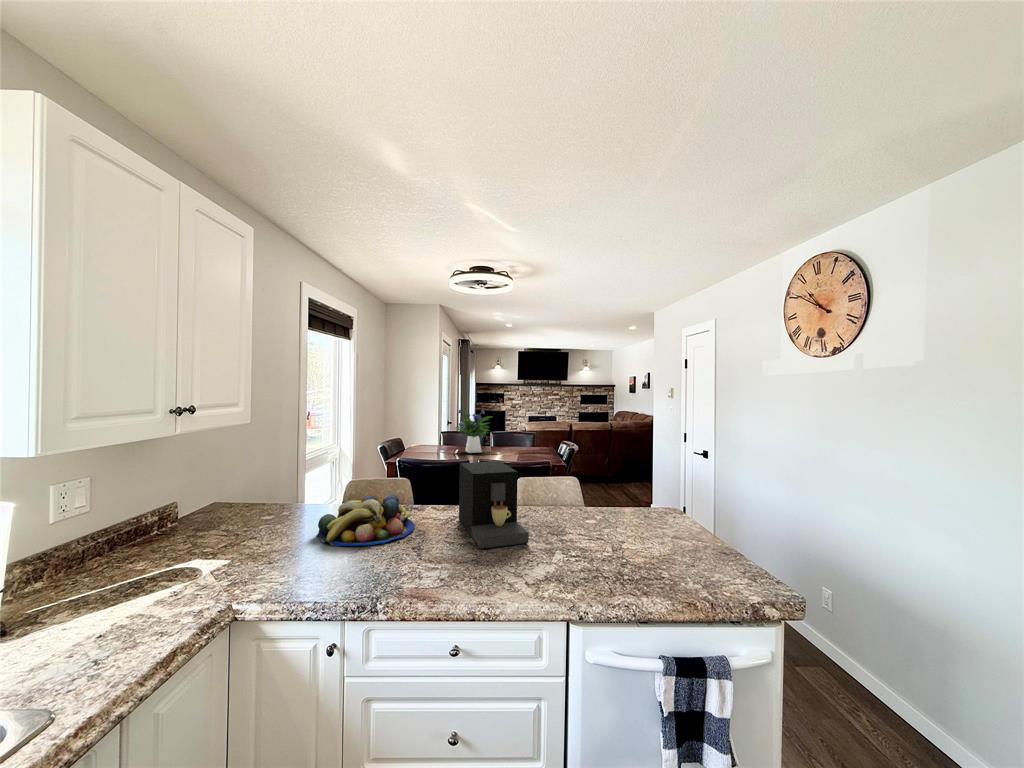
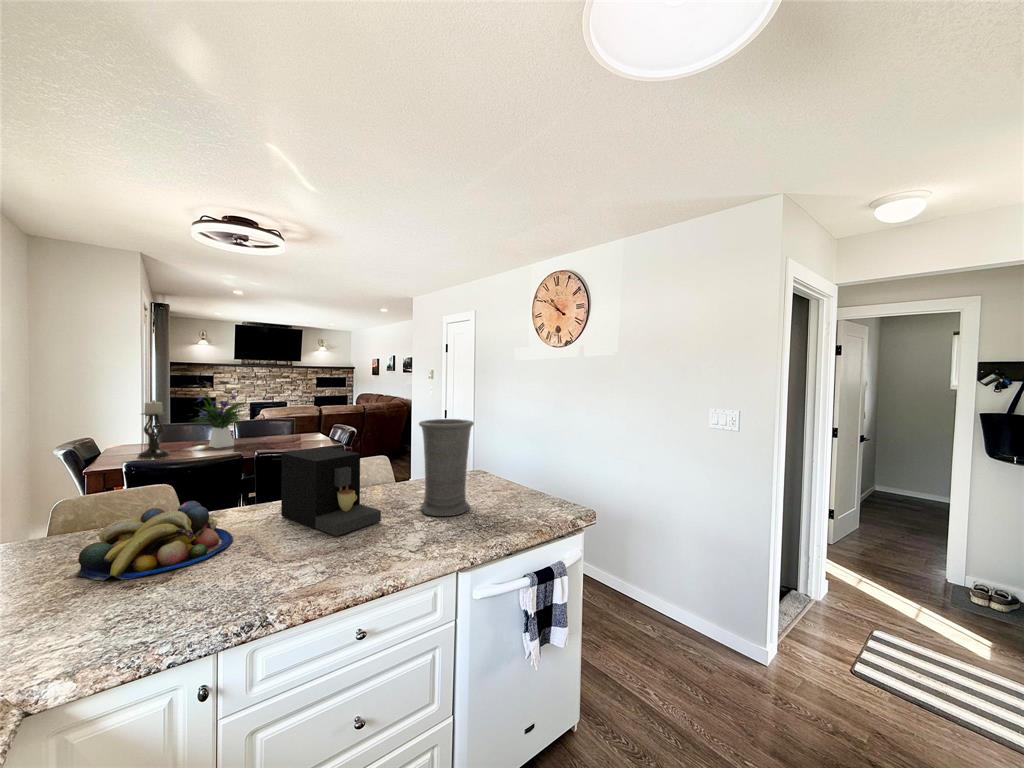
candle holder: none [417,412,436,456] -> present [138,400,169,458]
vase: none [572,443,634,555] -> present [419,419,474,516]

